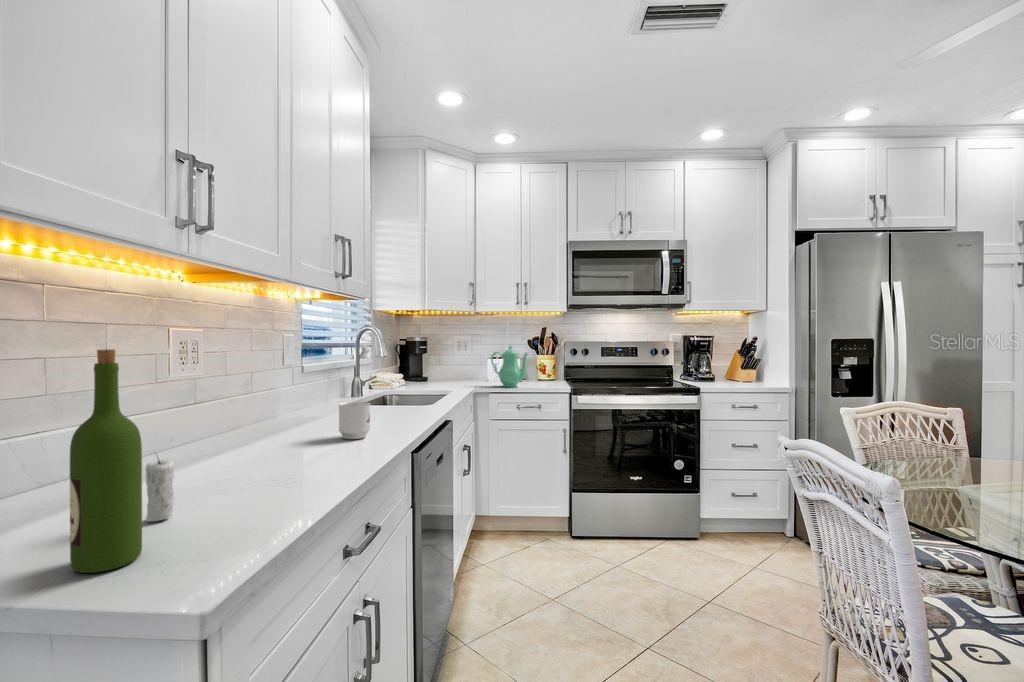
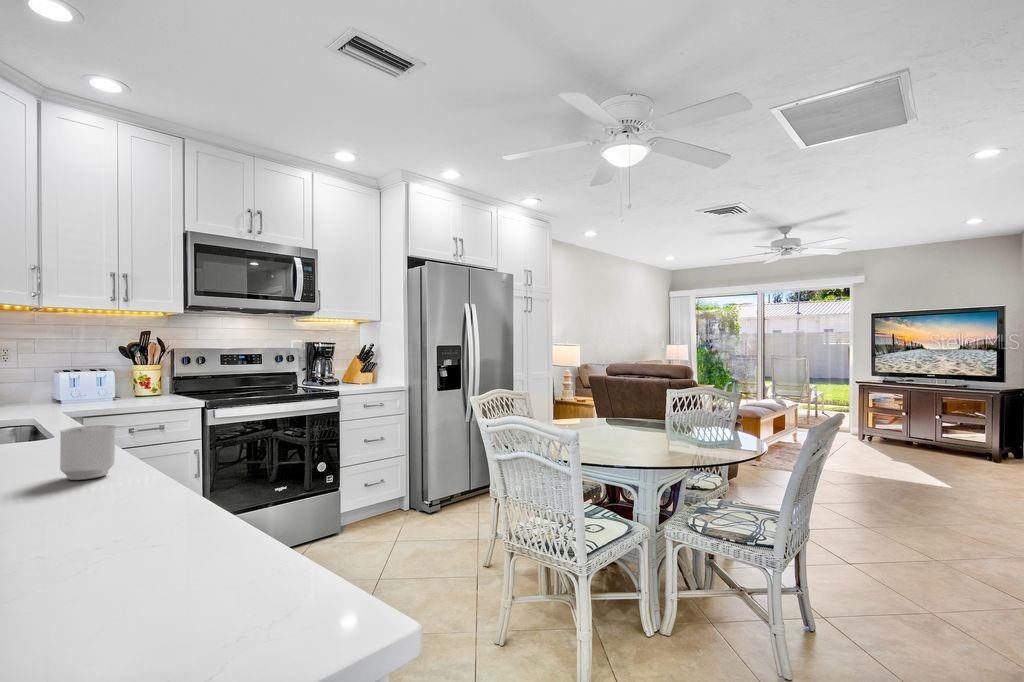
teapot: present [491,346,528,387] -> none [86,354,150,408]
wine bottle: present [70,349,142,573] -> none [189,328,278,640]
candle: present [145,457,175,522] -> none [108,488,152,597]

